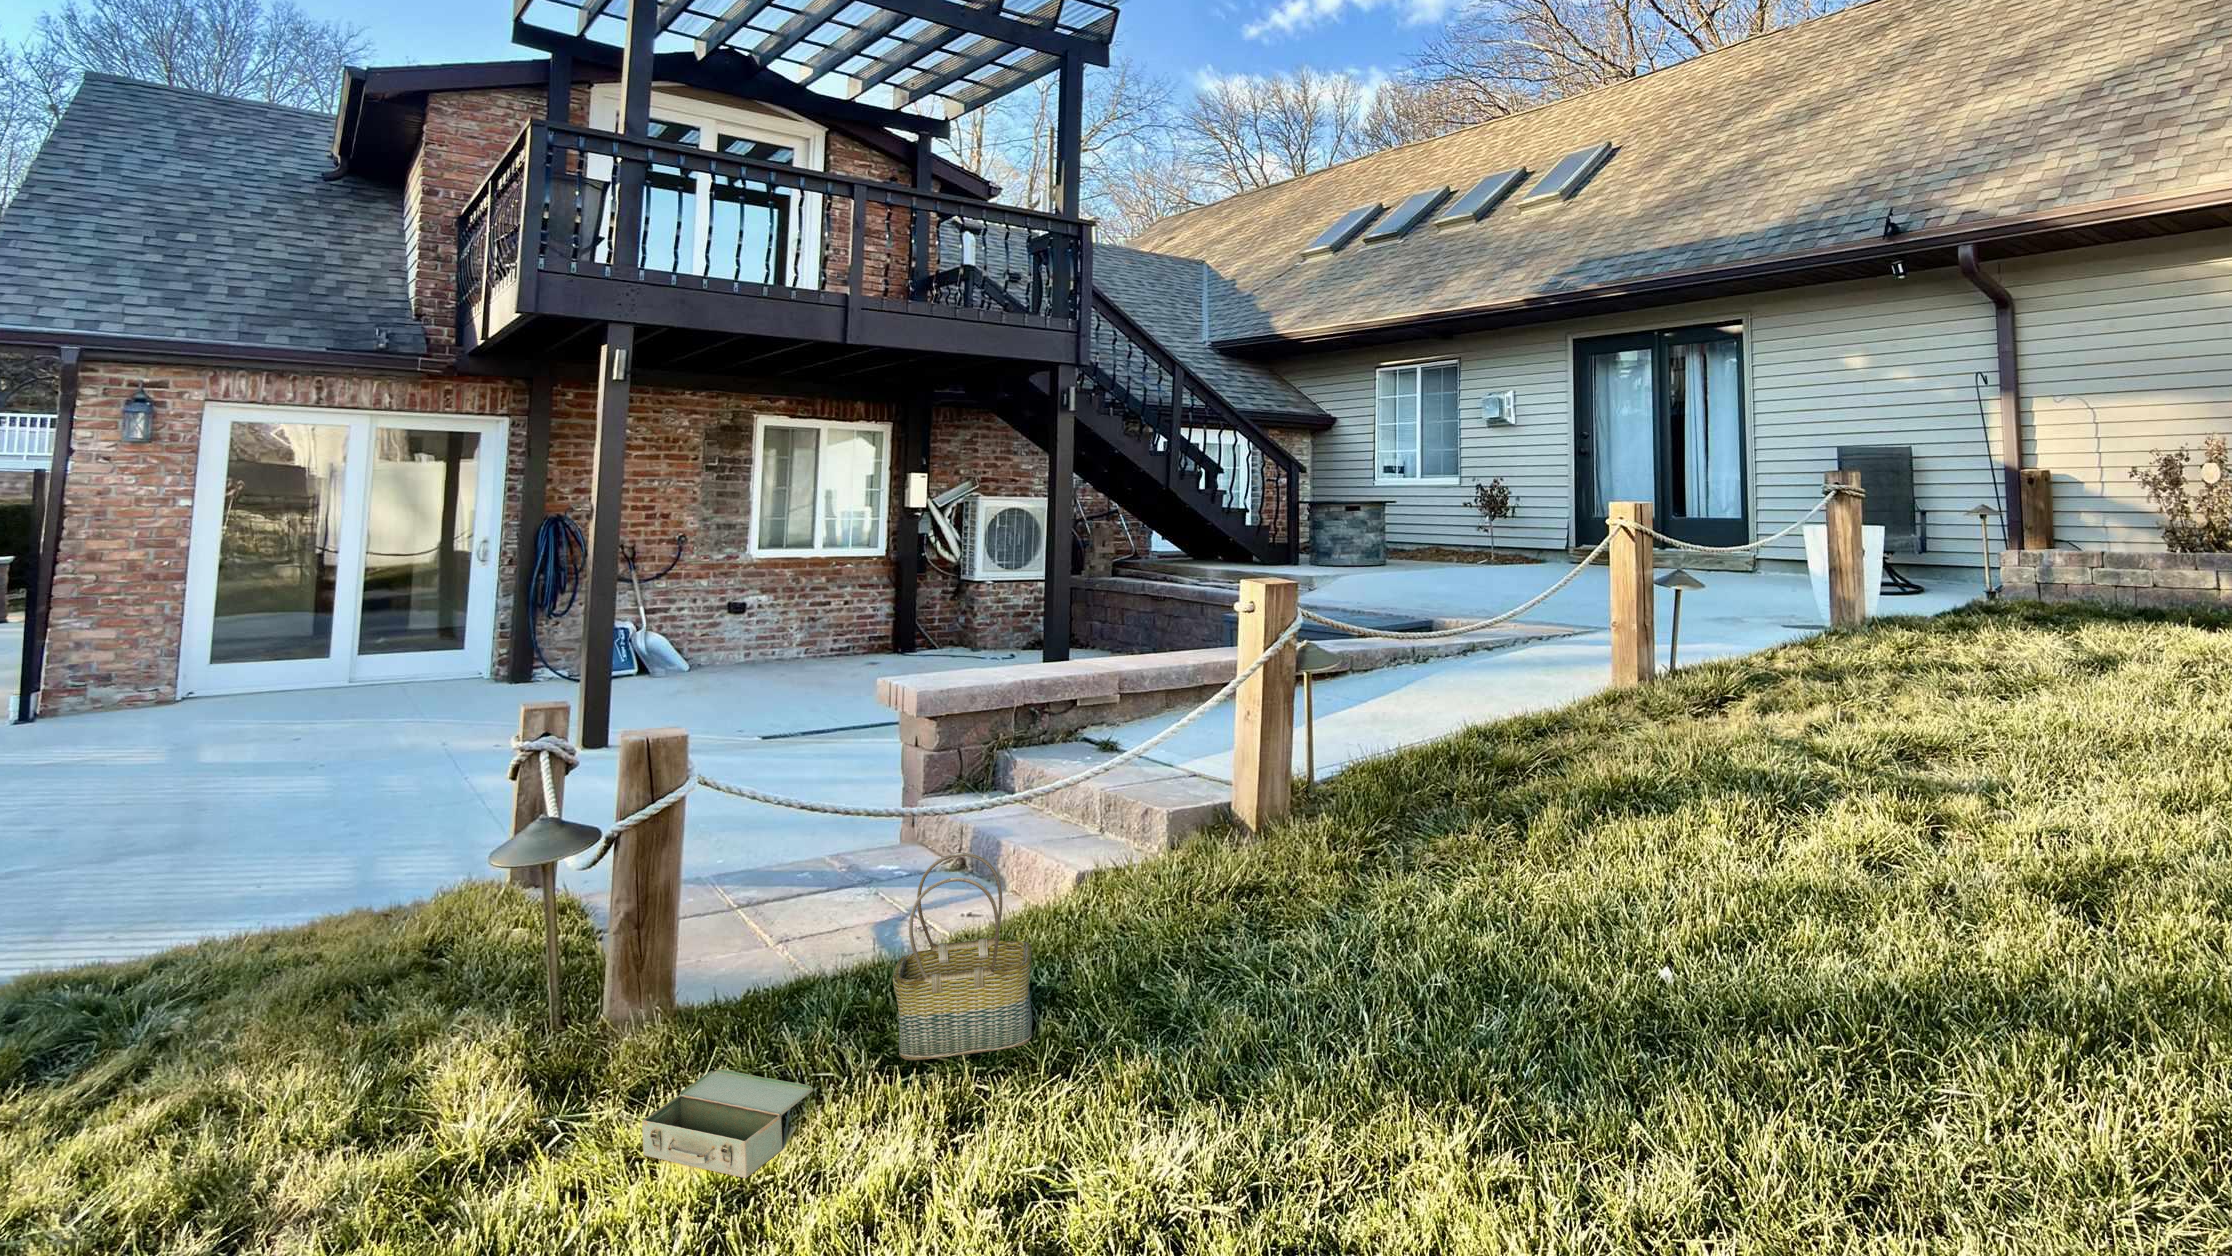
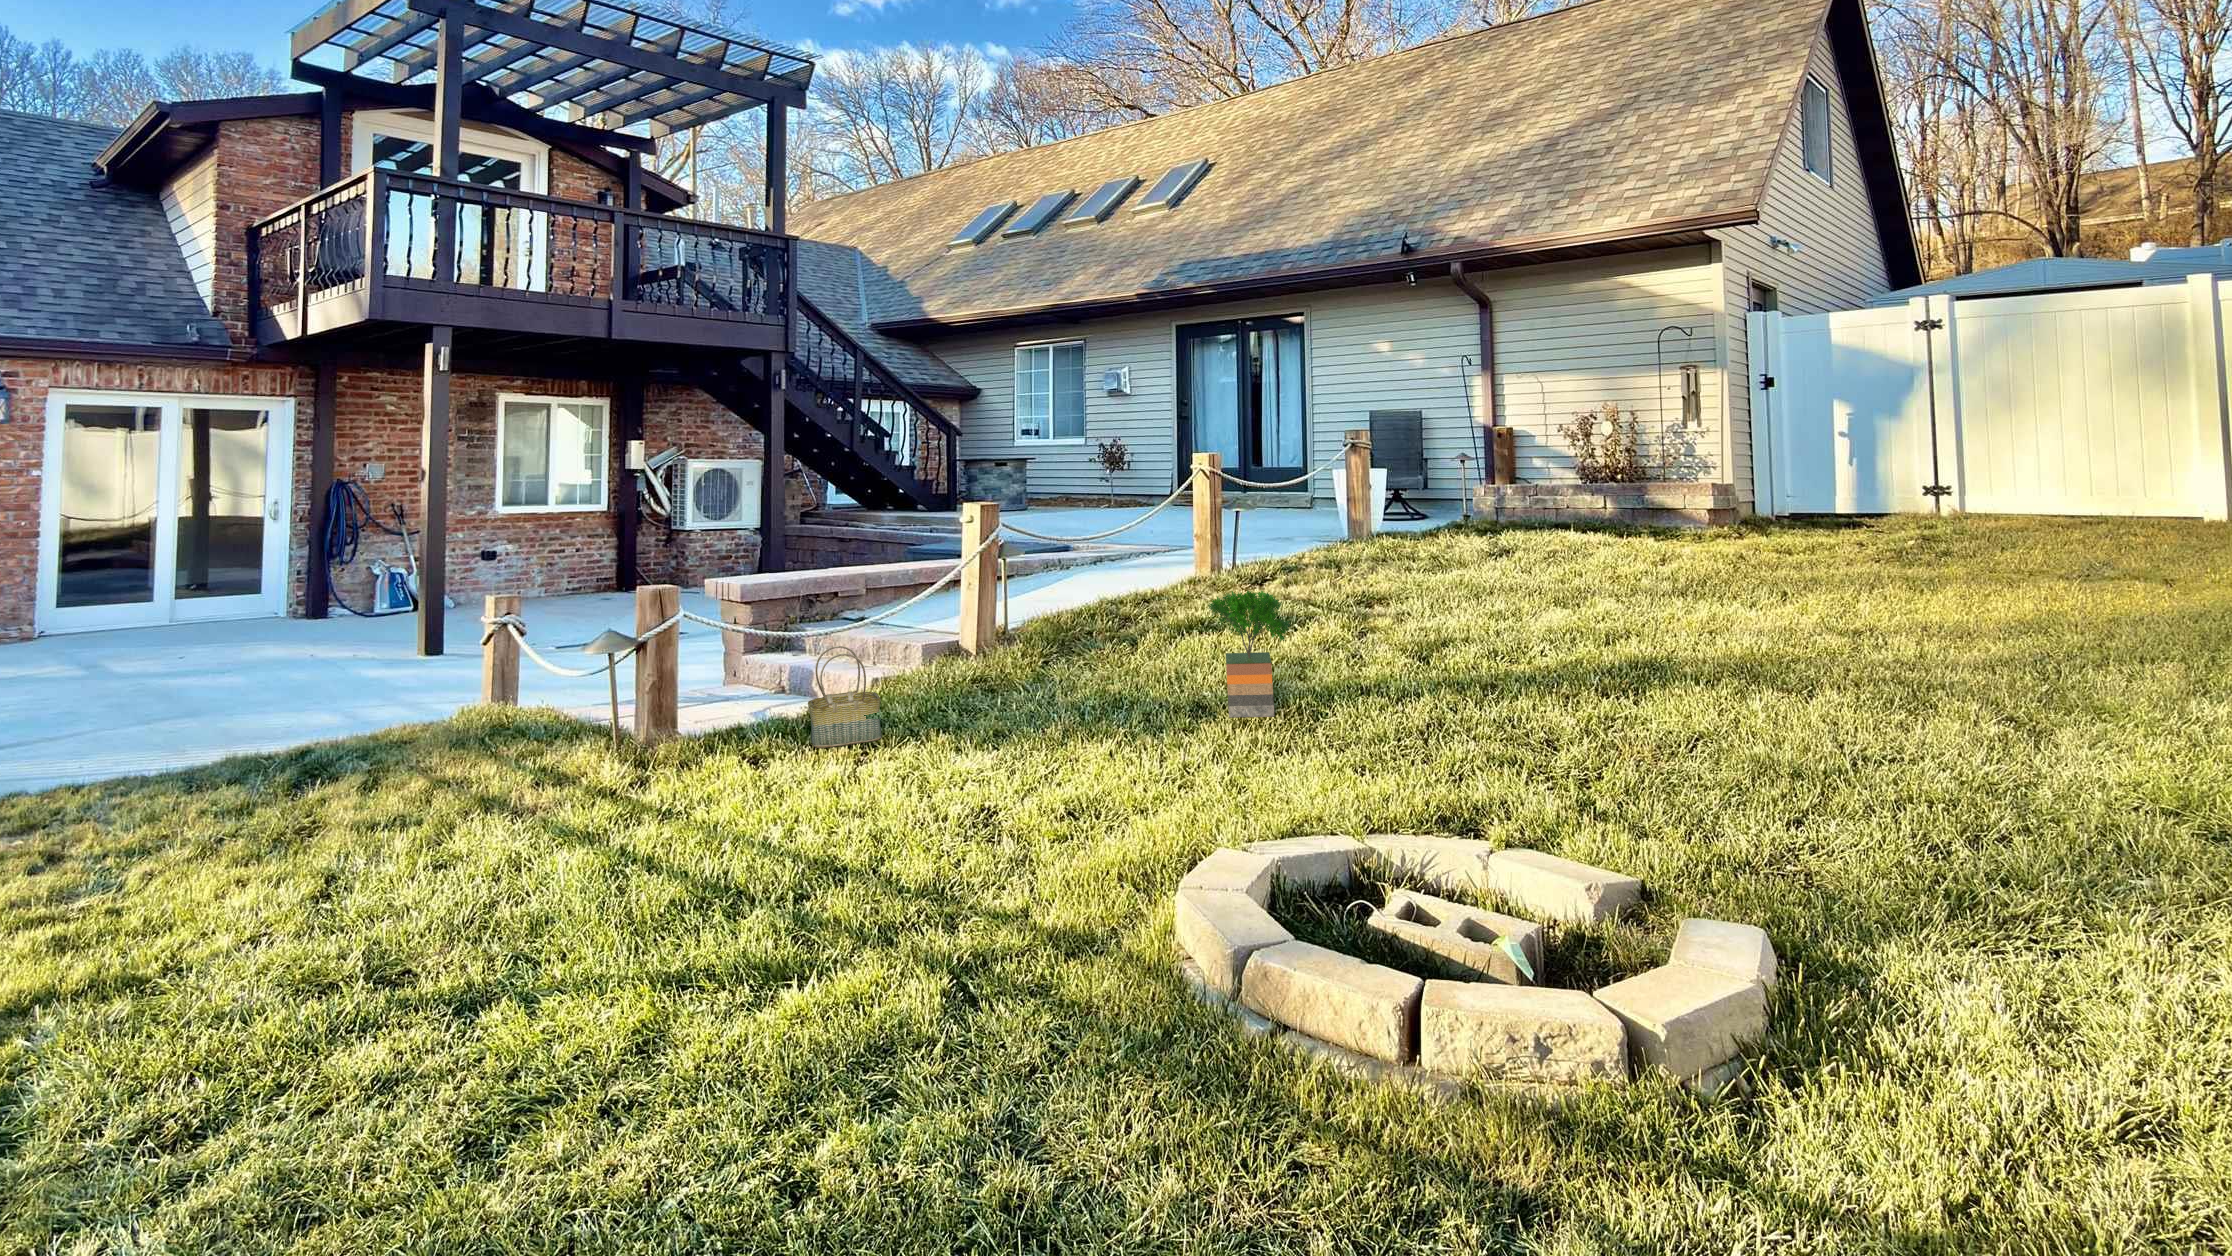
potted tree: none [1684,800,1889,1107] -> present [1208,590,1290,717]
toolbox: present [642,1069,813,1178] -> none [706,749,786,783]

